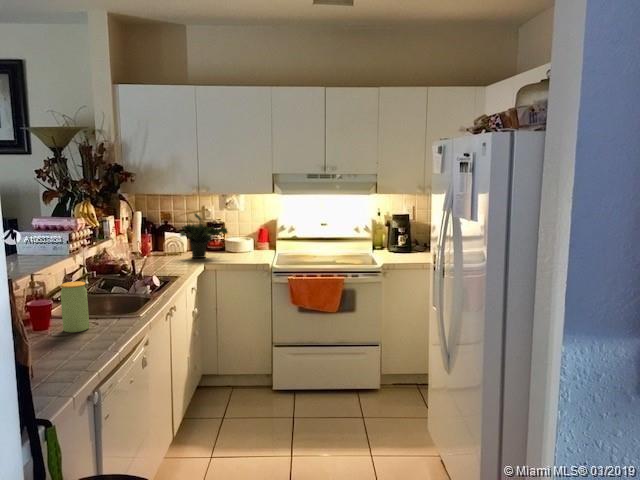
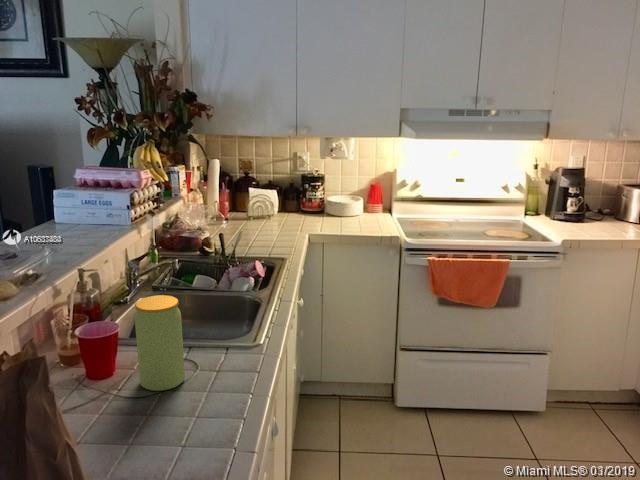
potted plant: present [180,213,228,258] -> none [271,163,338,225]

